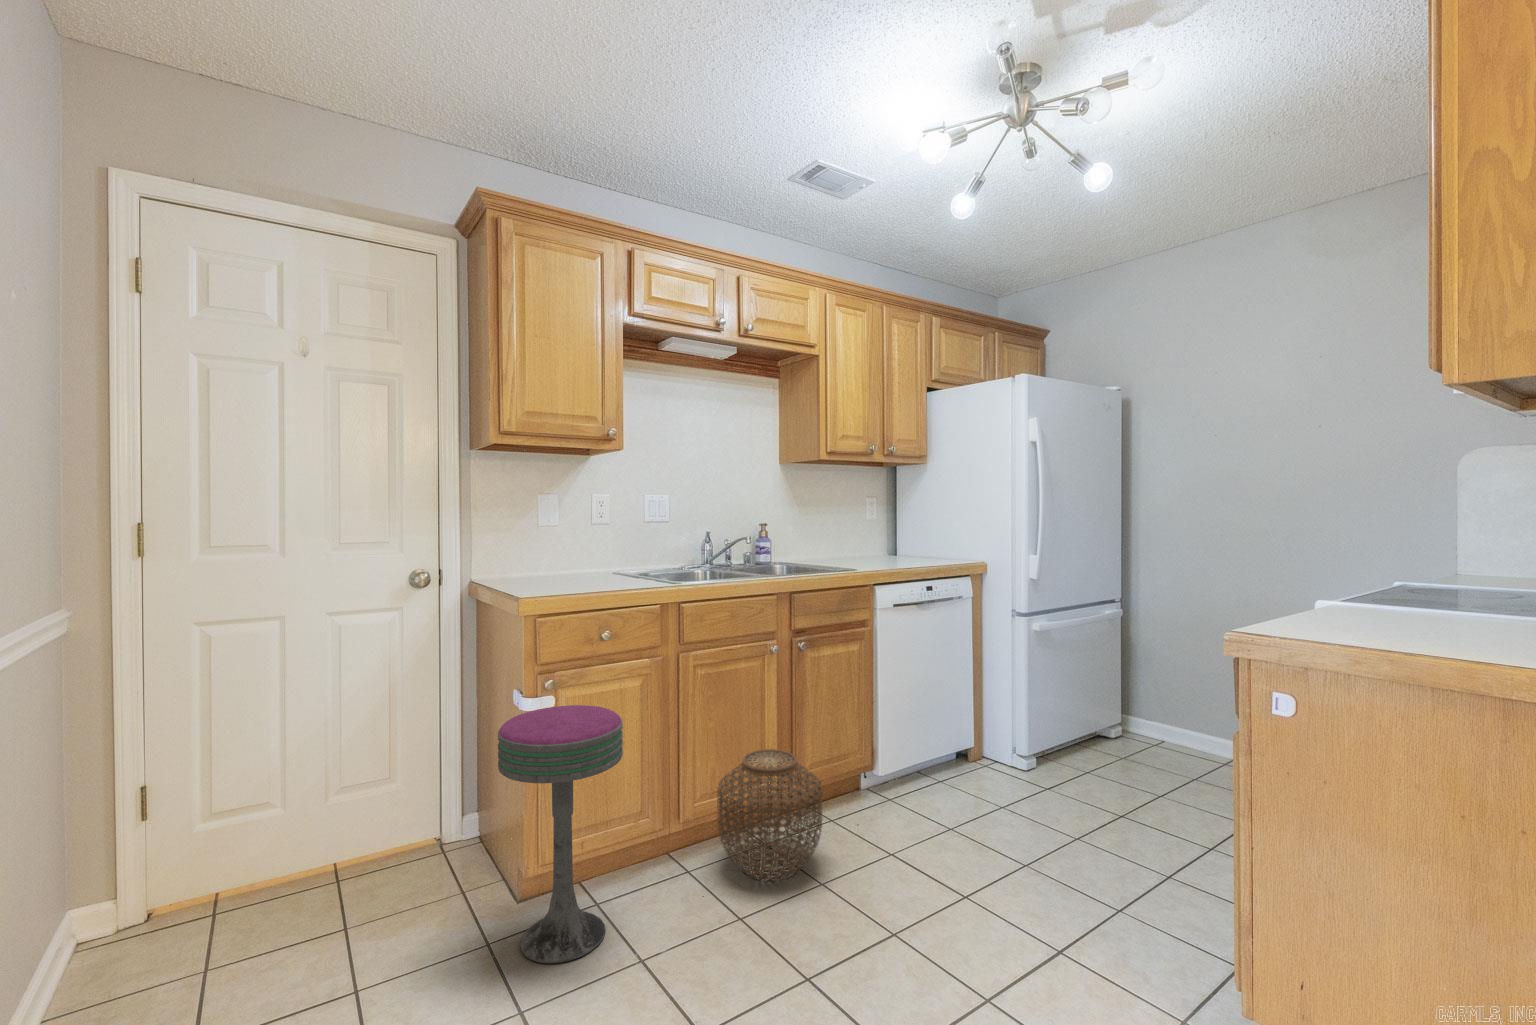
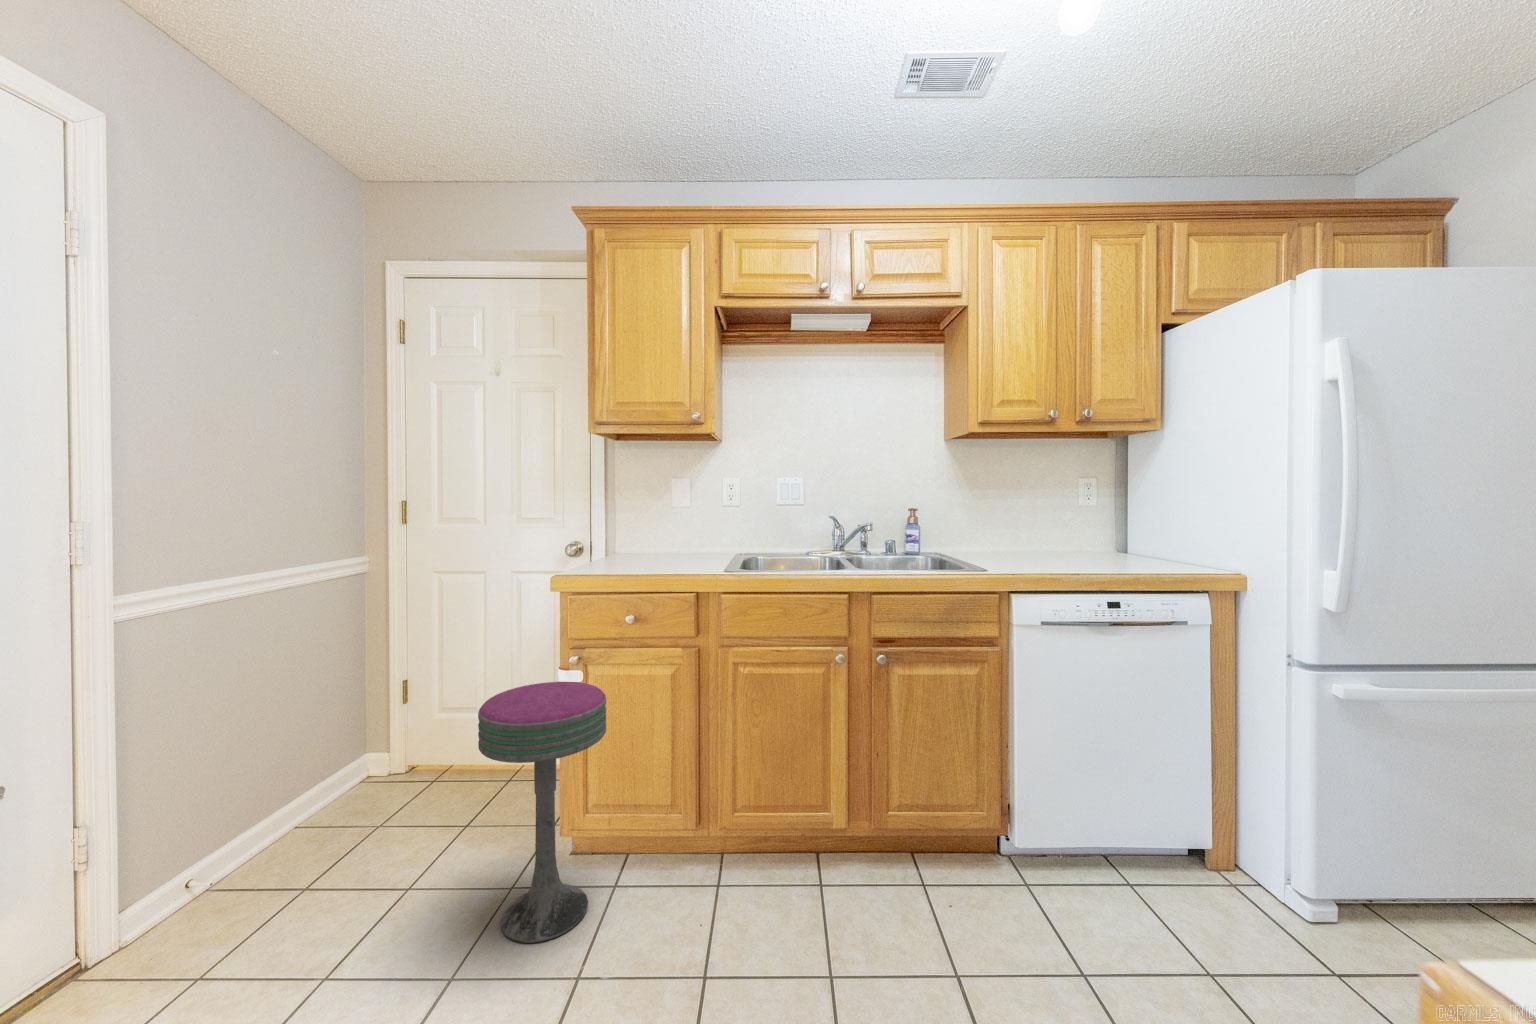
woven basket: present [717,749,822,881] -> none [726,775,854,945]

